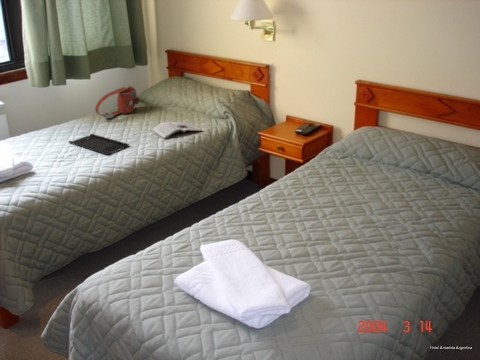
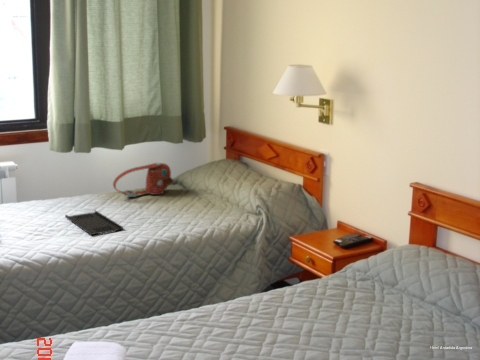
magazine: present [152,122,202,139] -> none [164,208,220,227]

